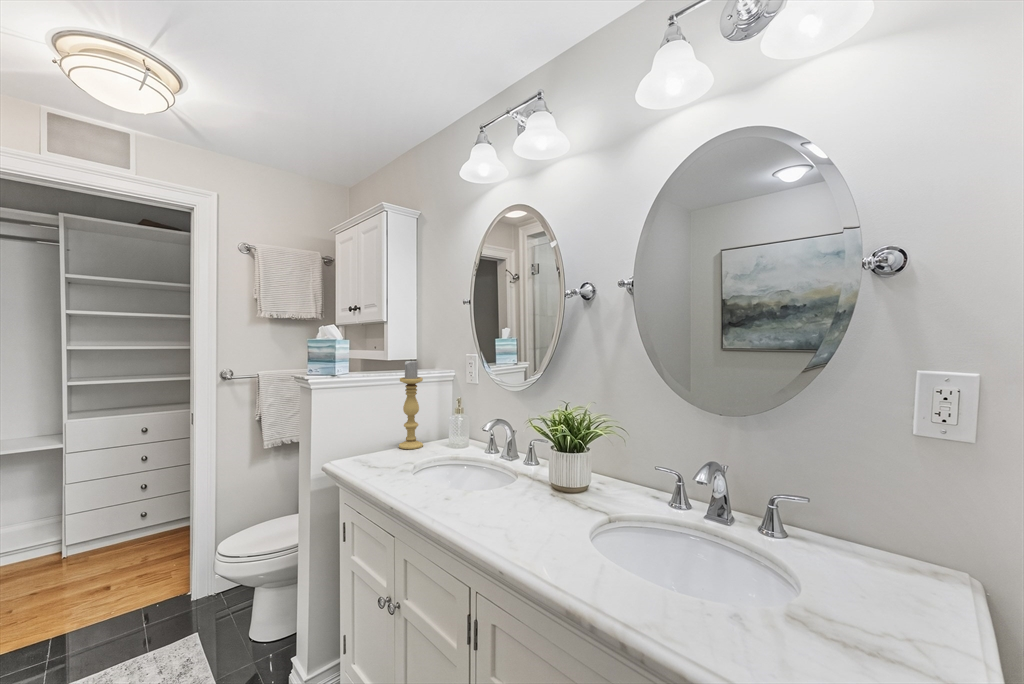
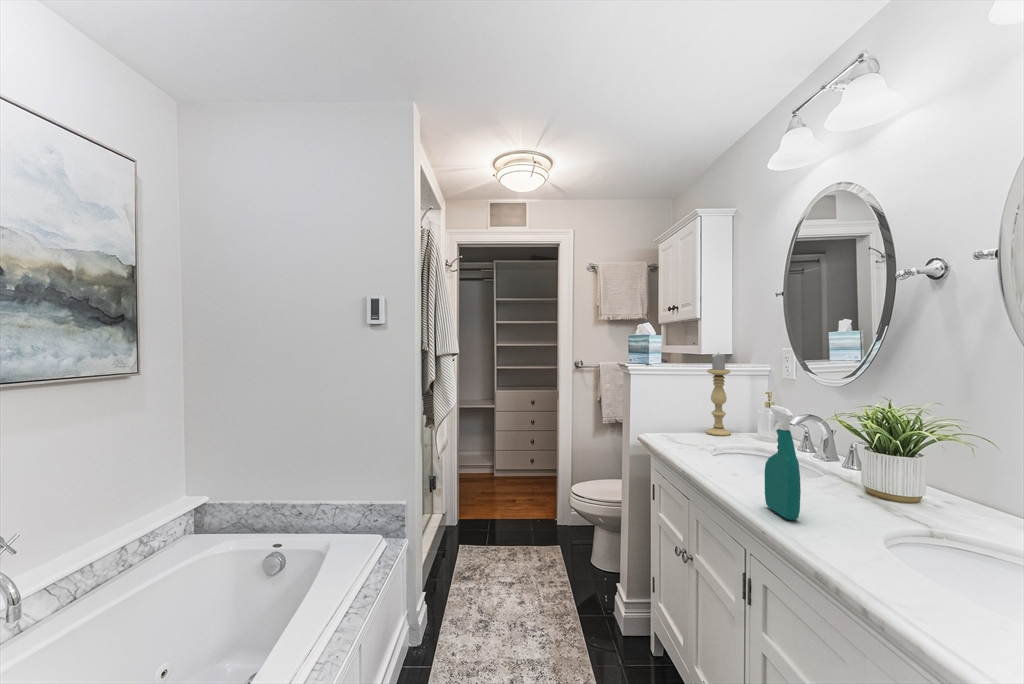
spray bottle: none [491,424,530,549] -> present [765,405,801,520]

